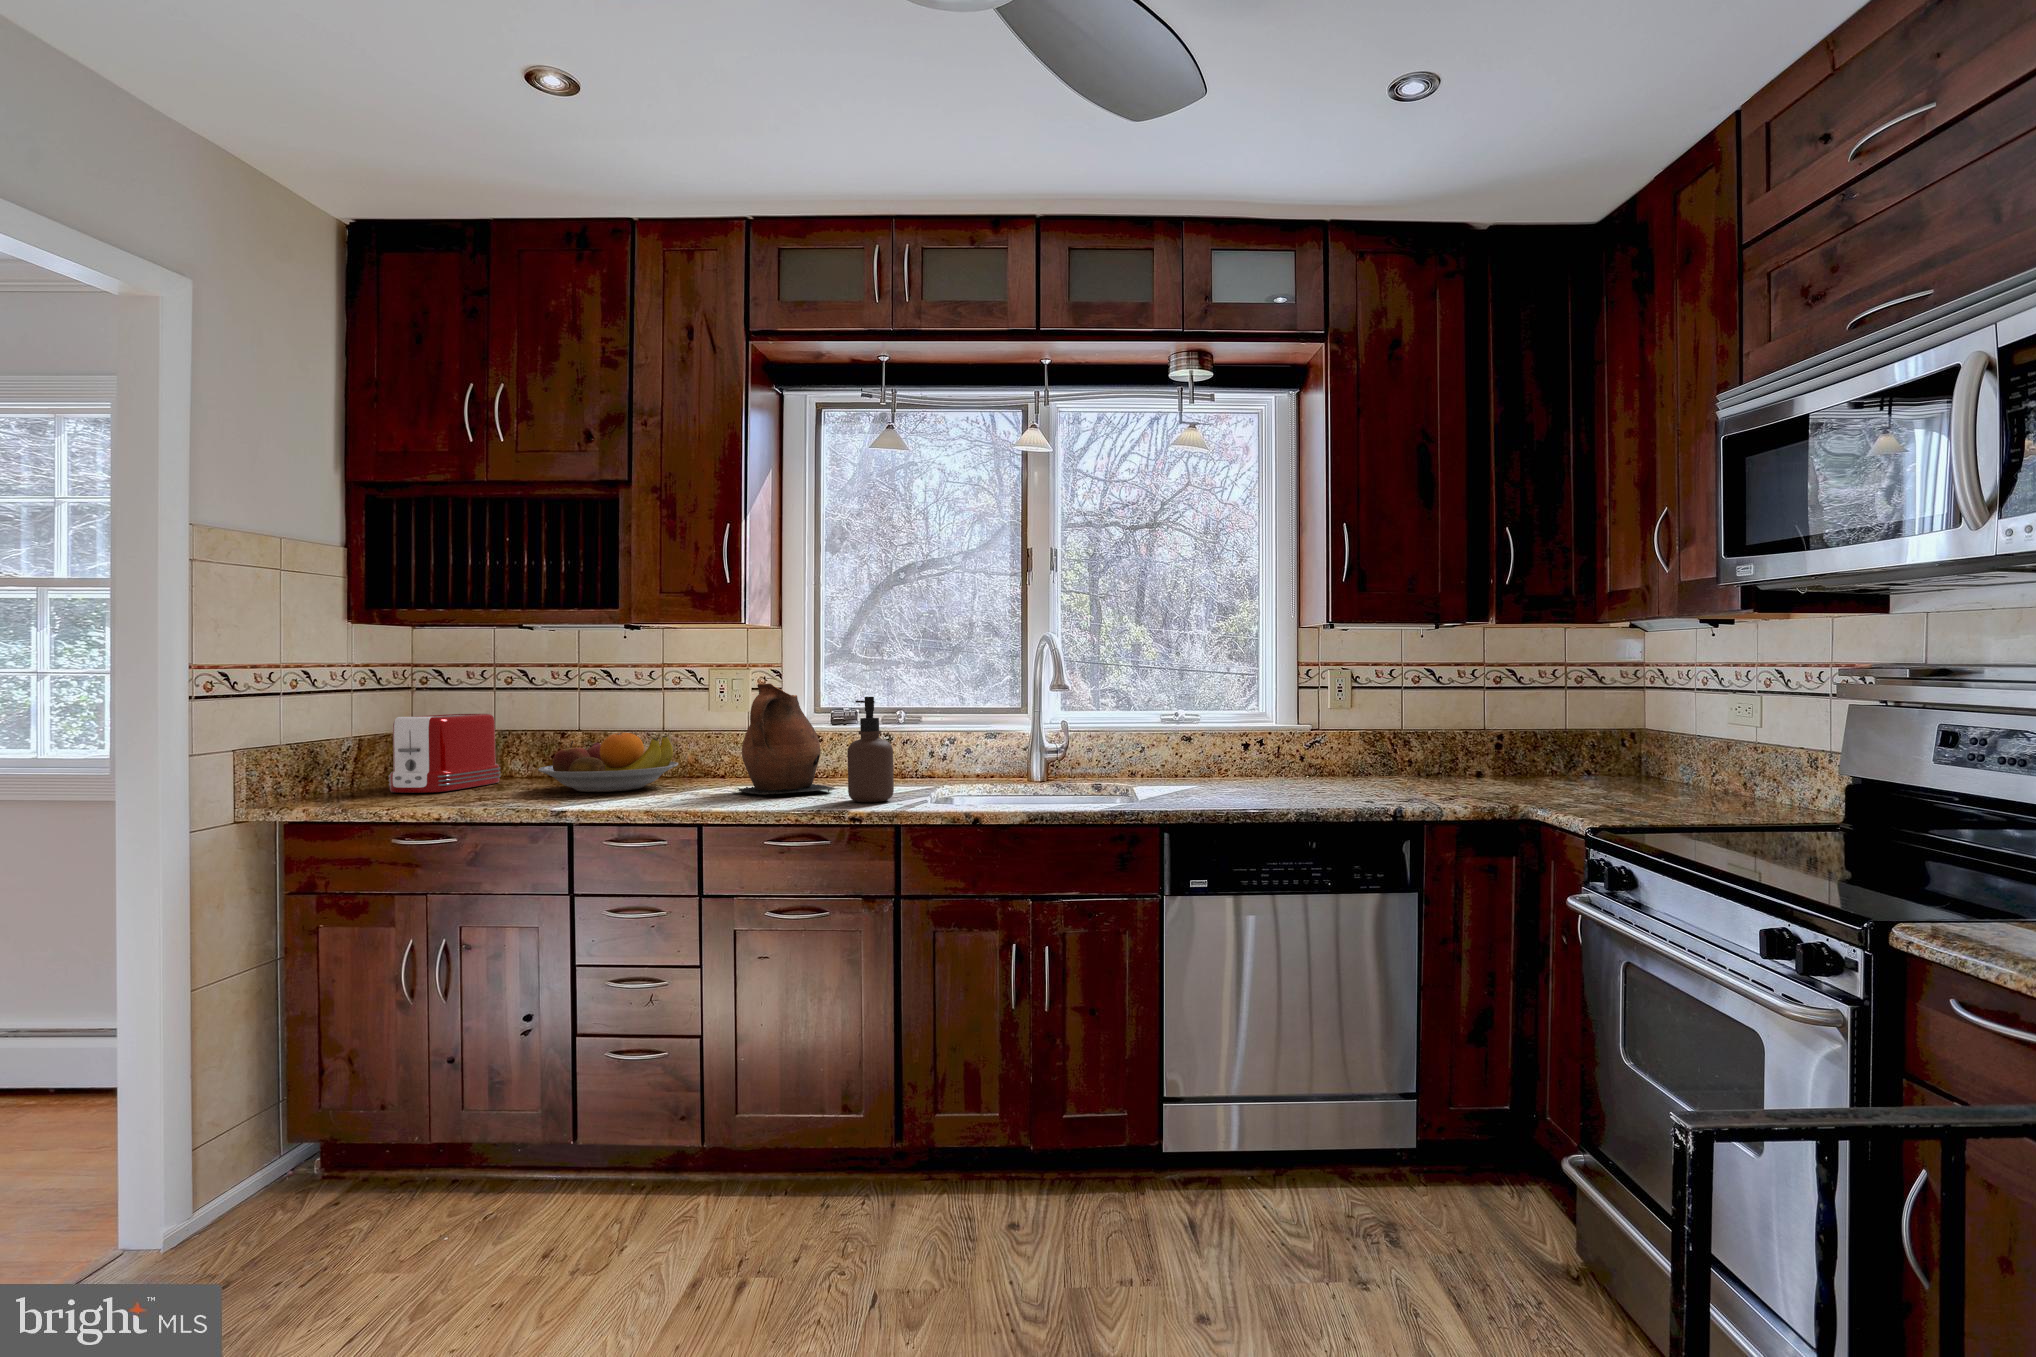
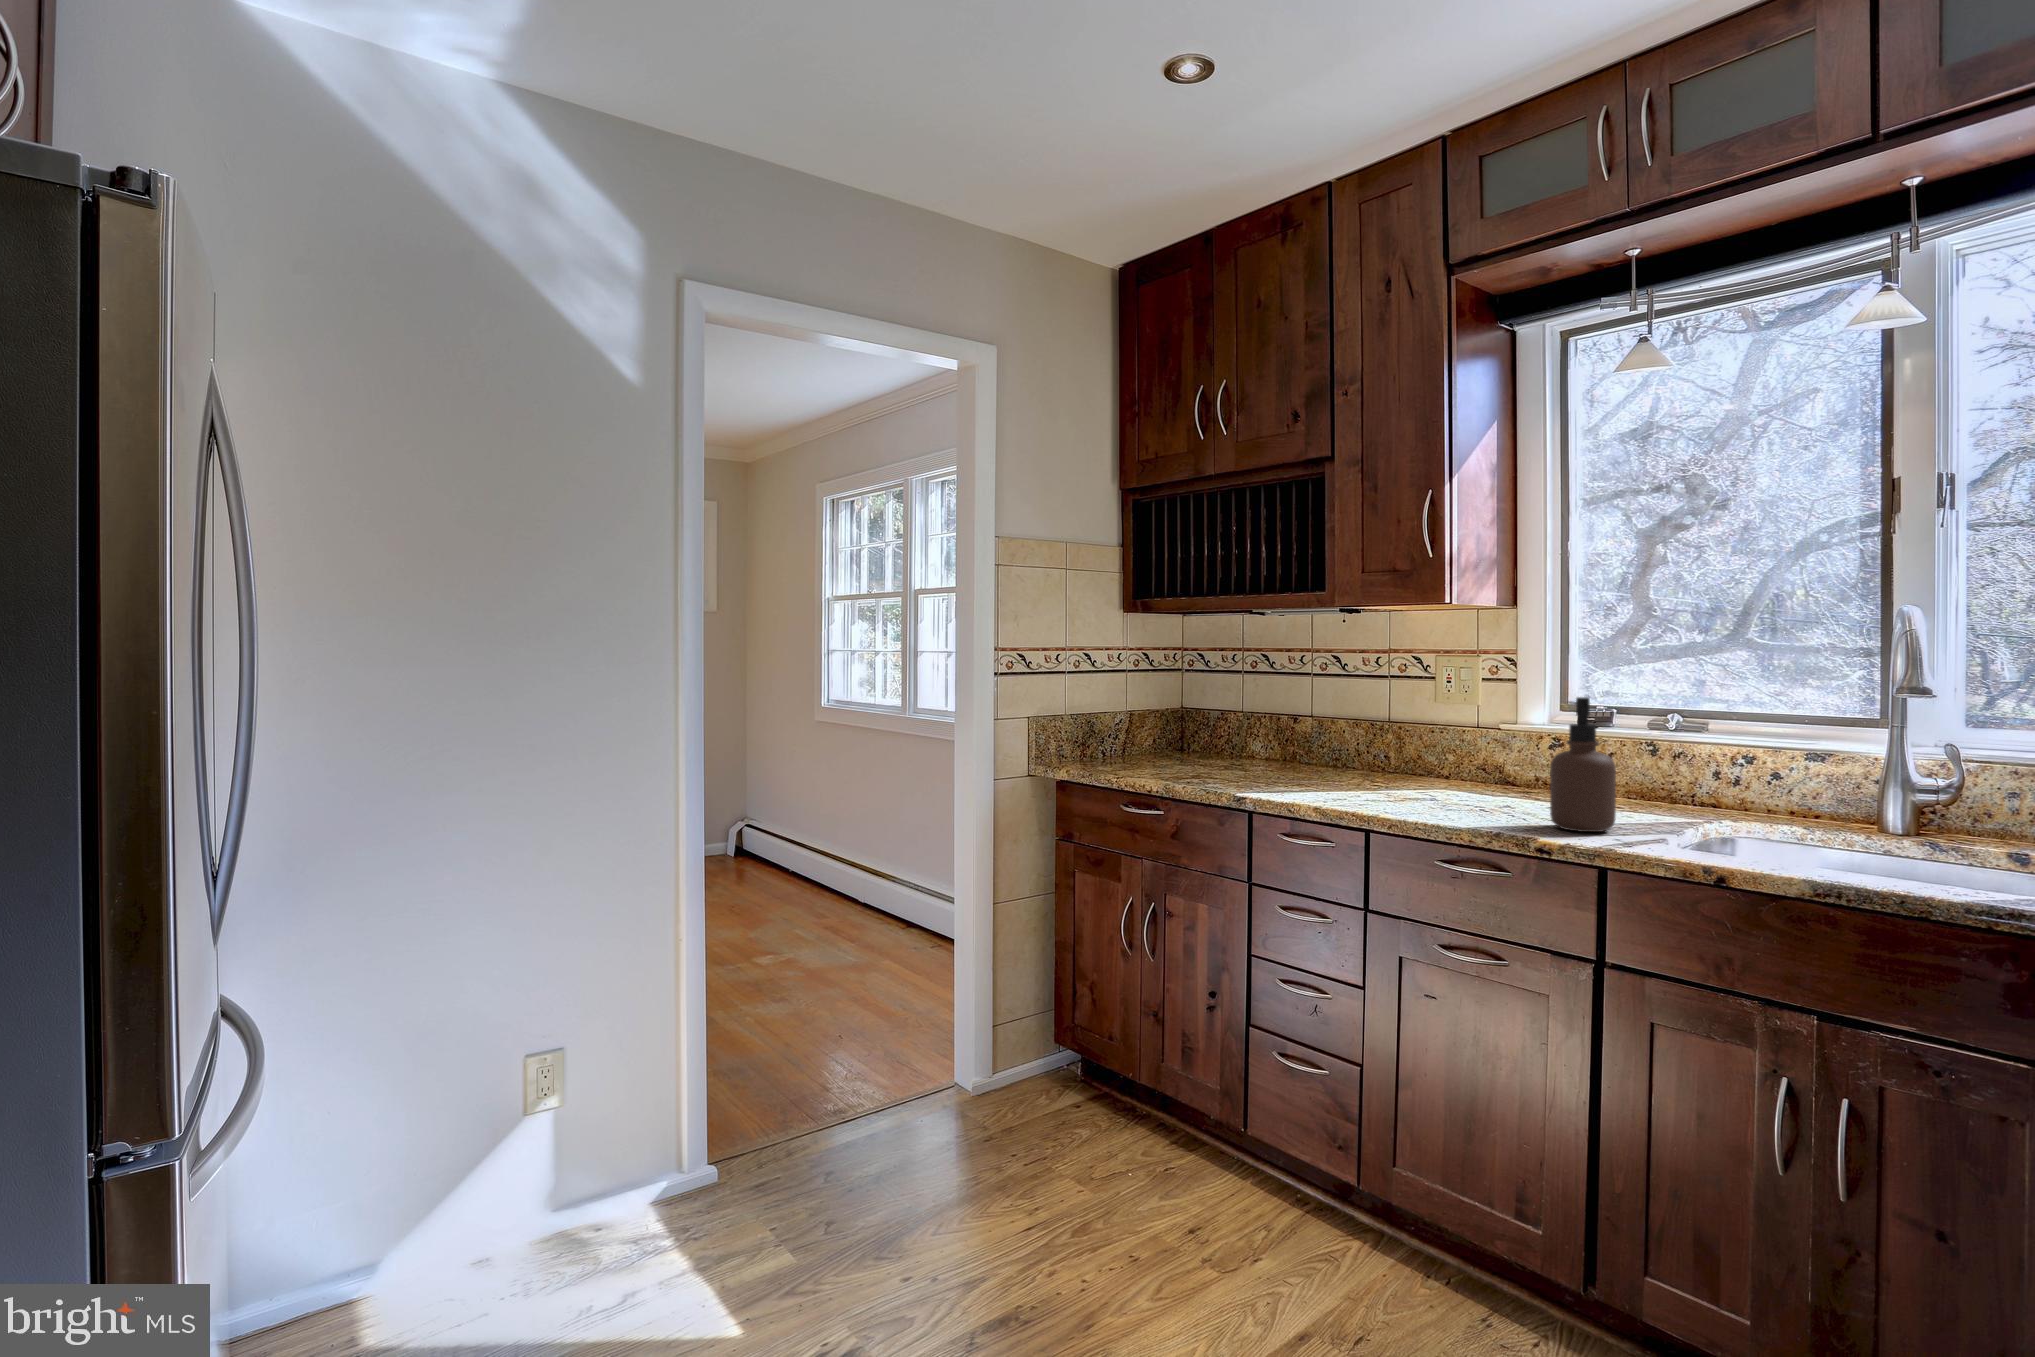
ceramic pitcher: present [738,684,834,795] -> none [1430,676,1553,810]
toaster: present [388,714,501,793] -> none [1142,694,1239,765]
fruit bowl: present [538,733,678,792] -> none [1250,722,1390,782]

